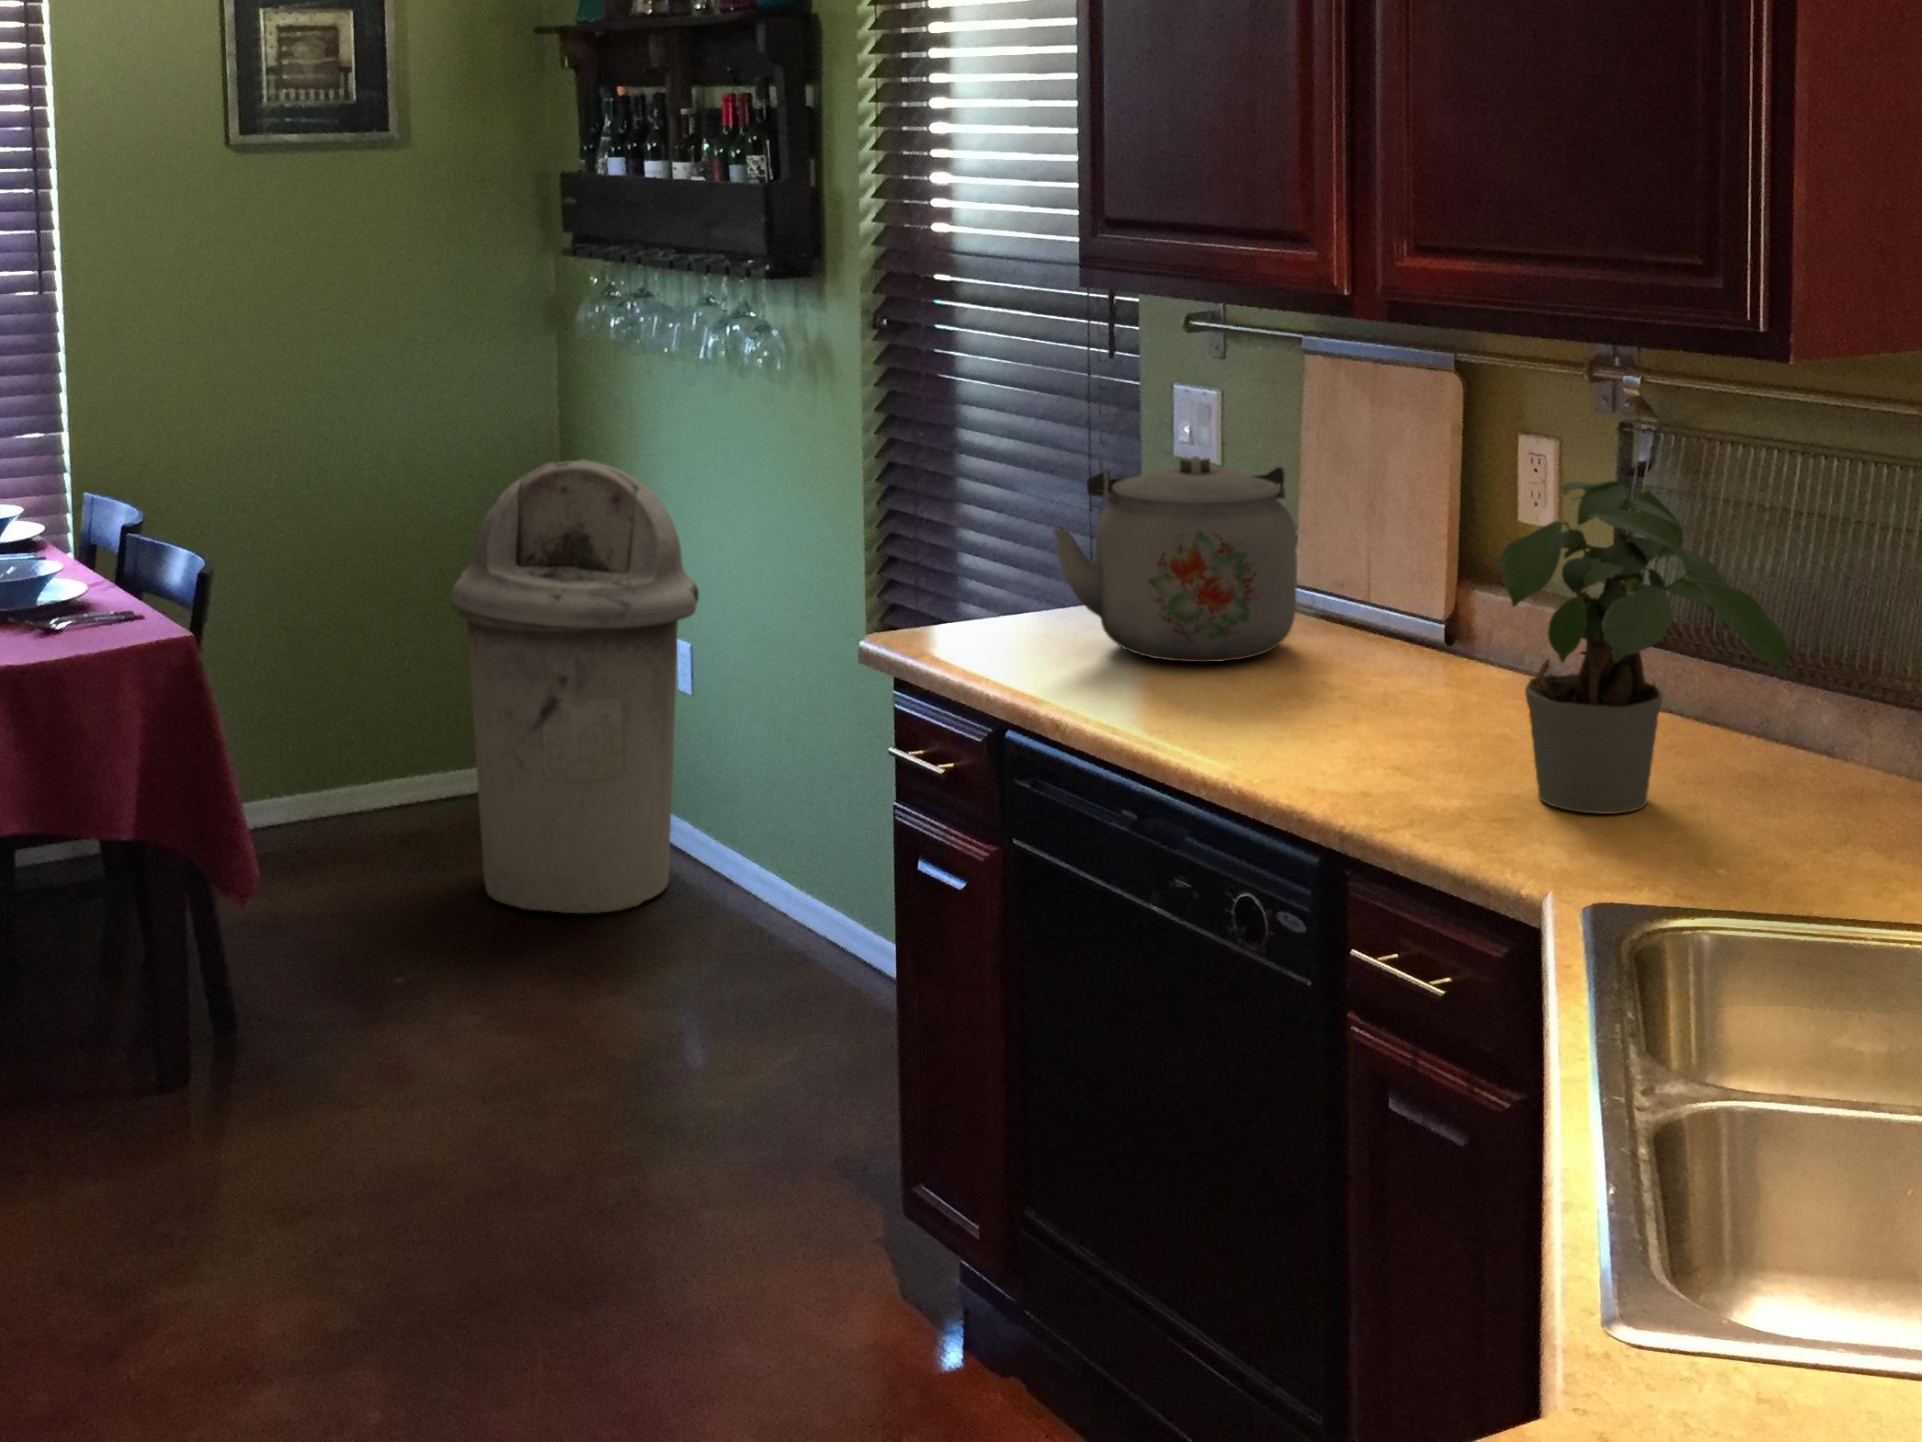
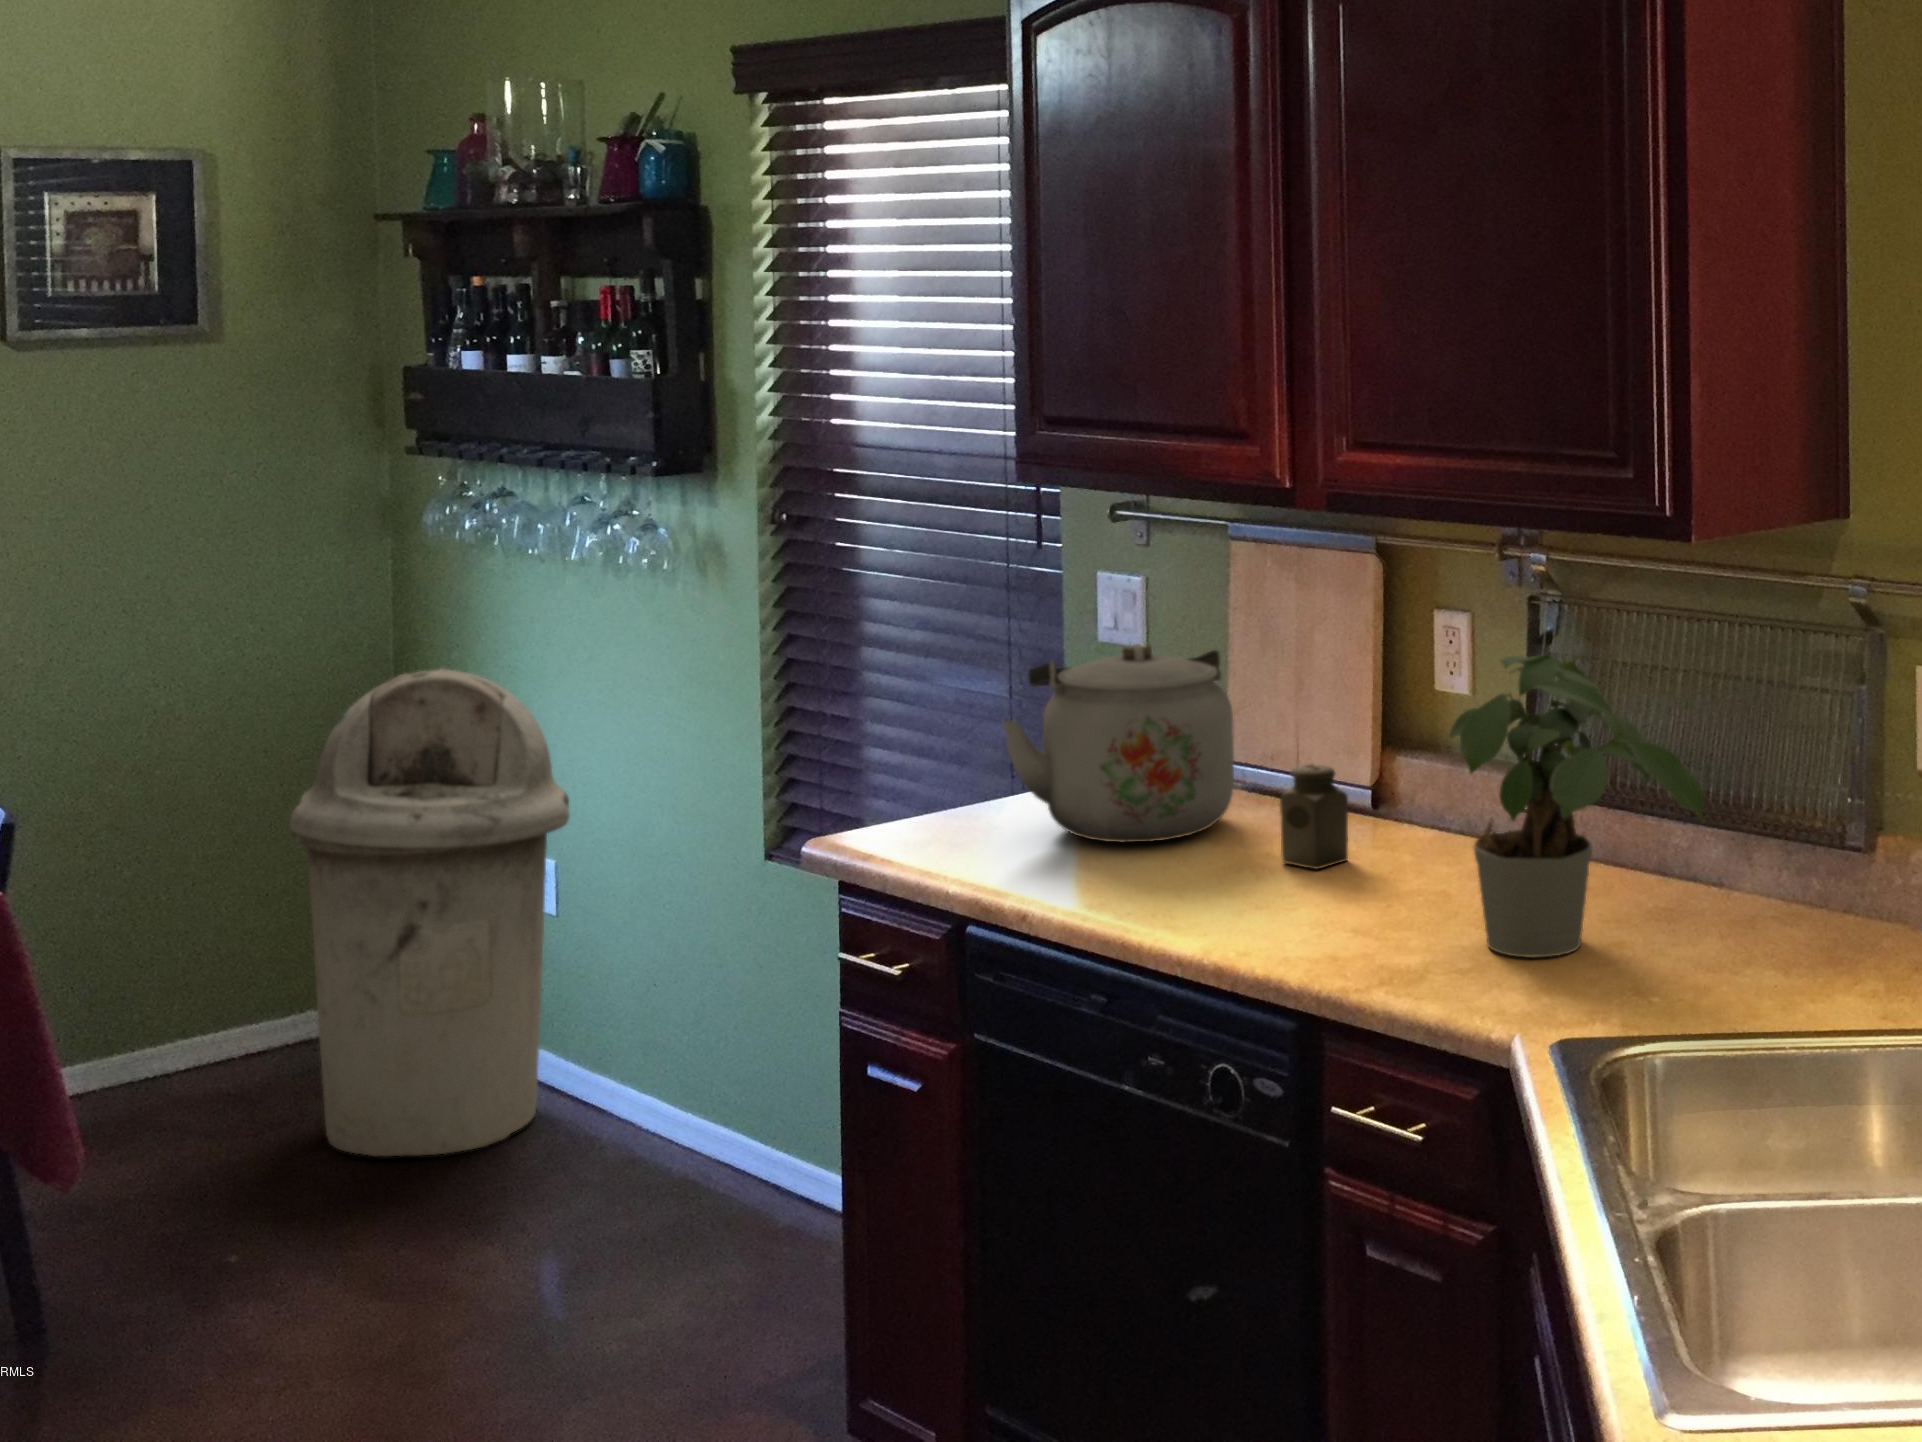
salt shaker: none [1335,592,1409,703] -> present [1280,765,1348,869]

